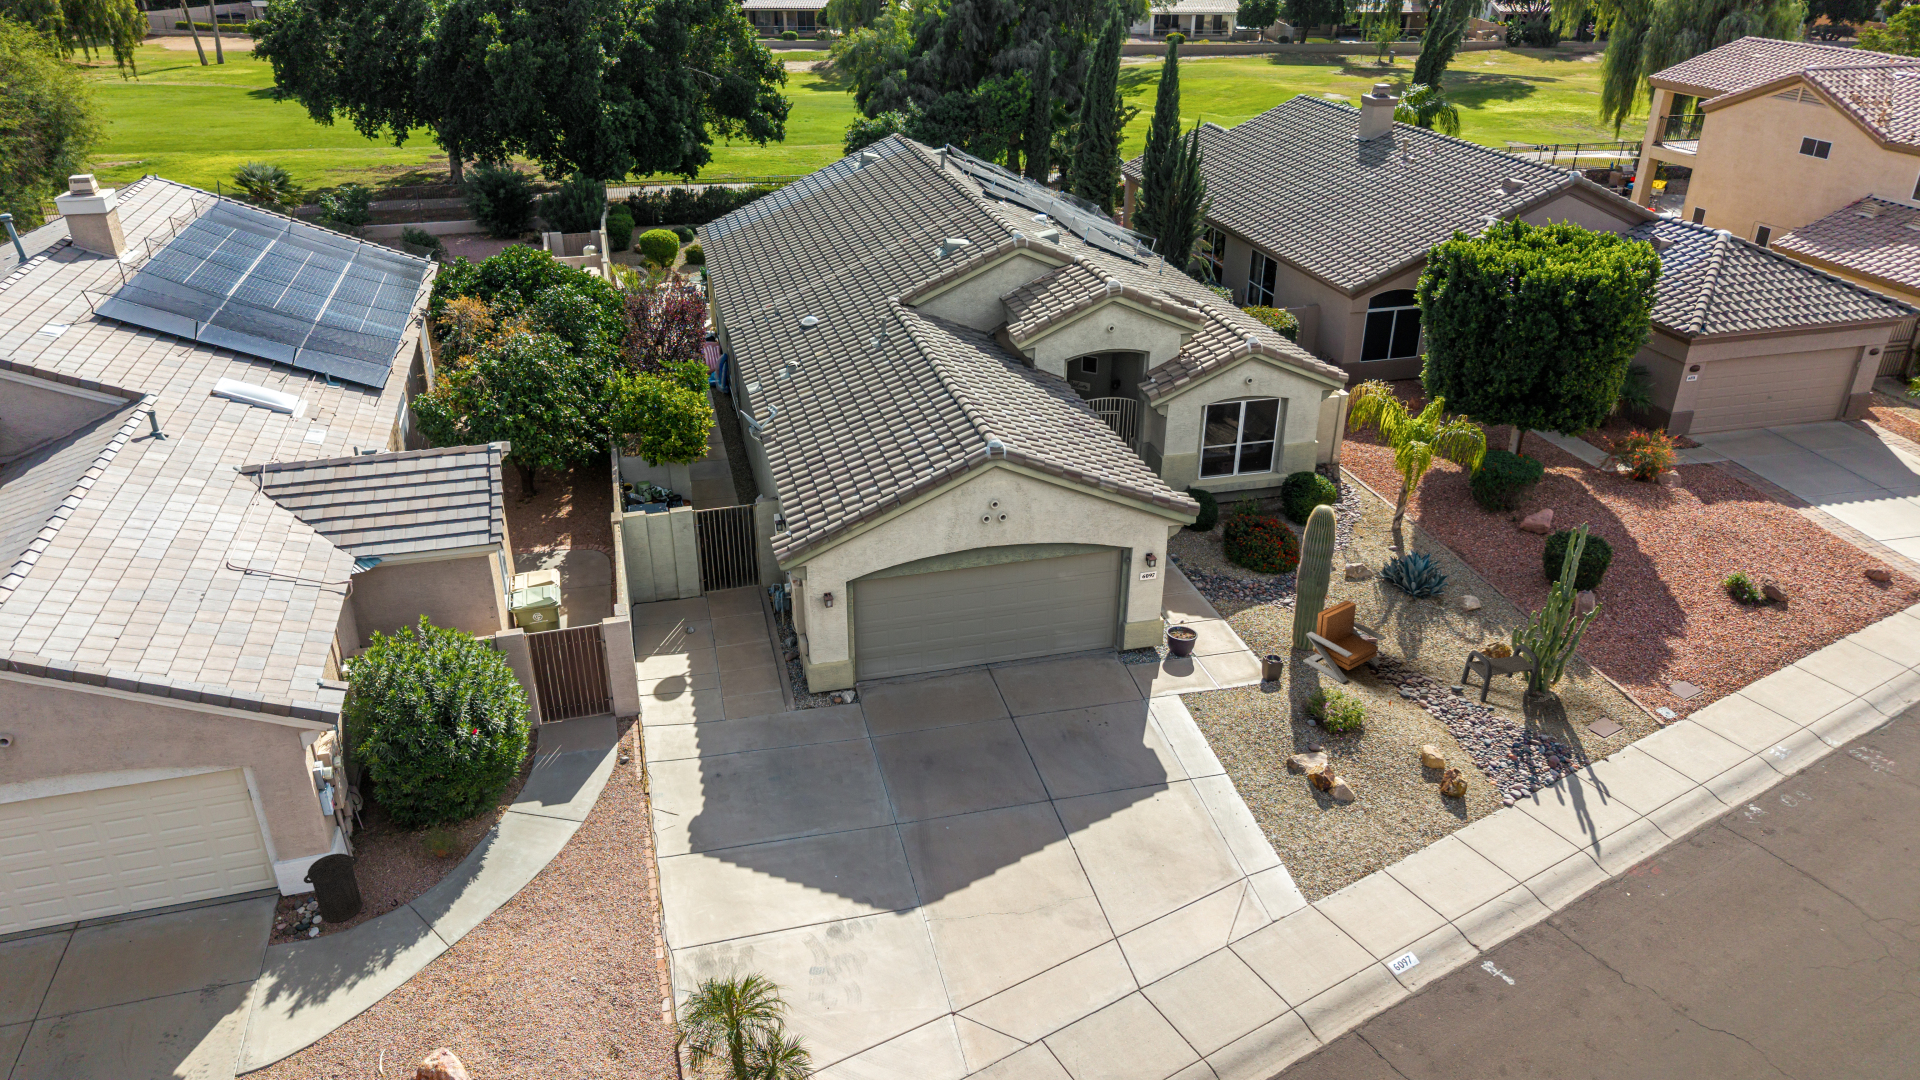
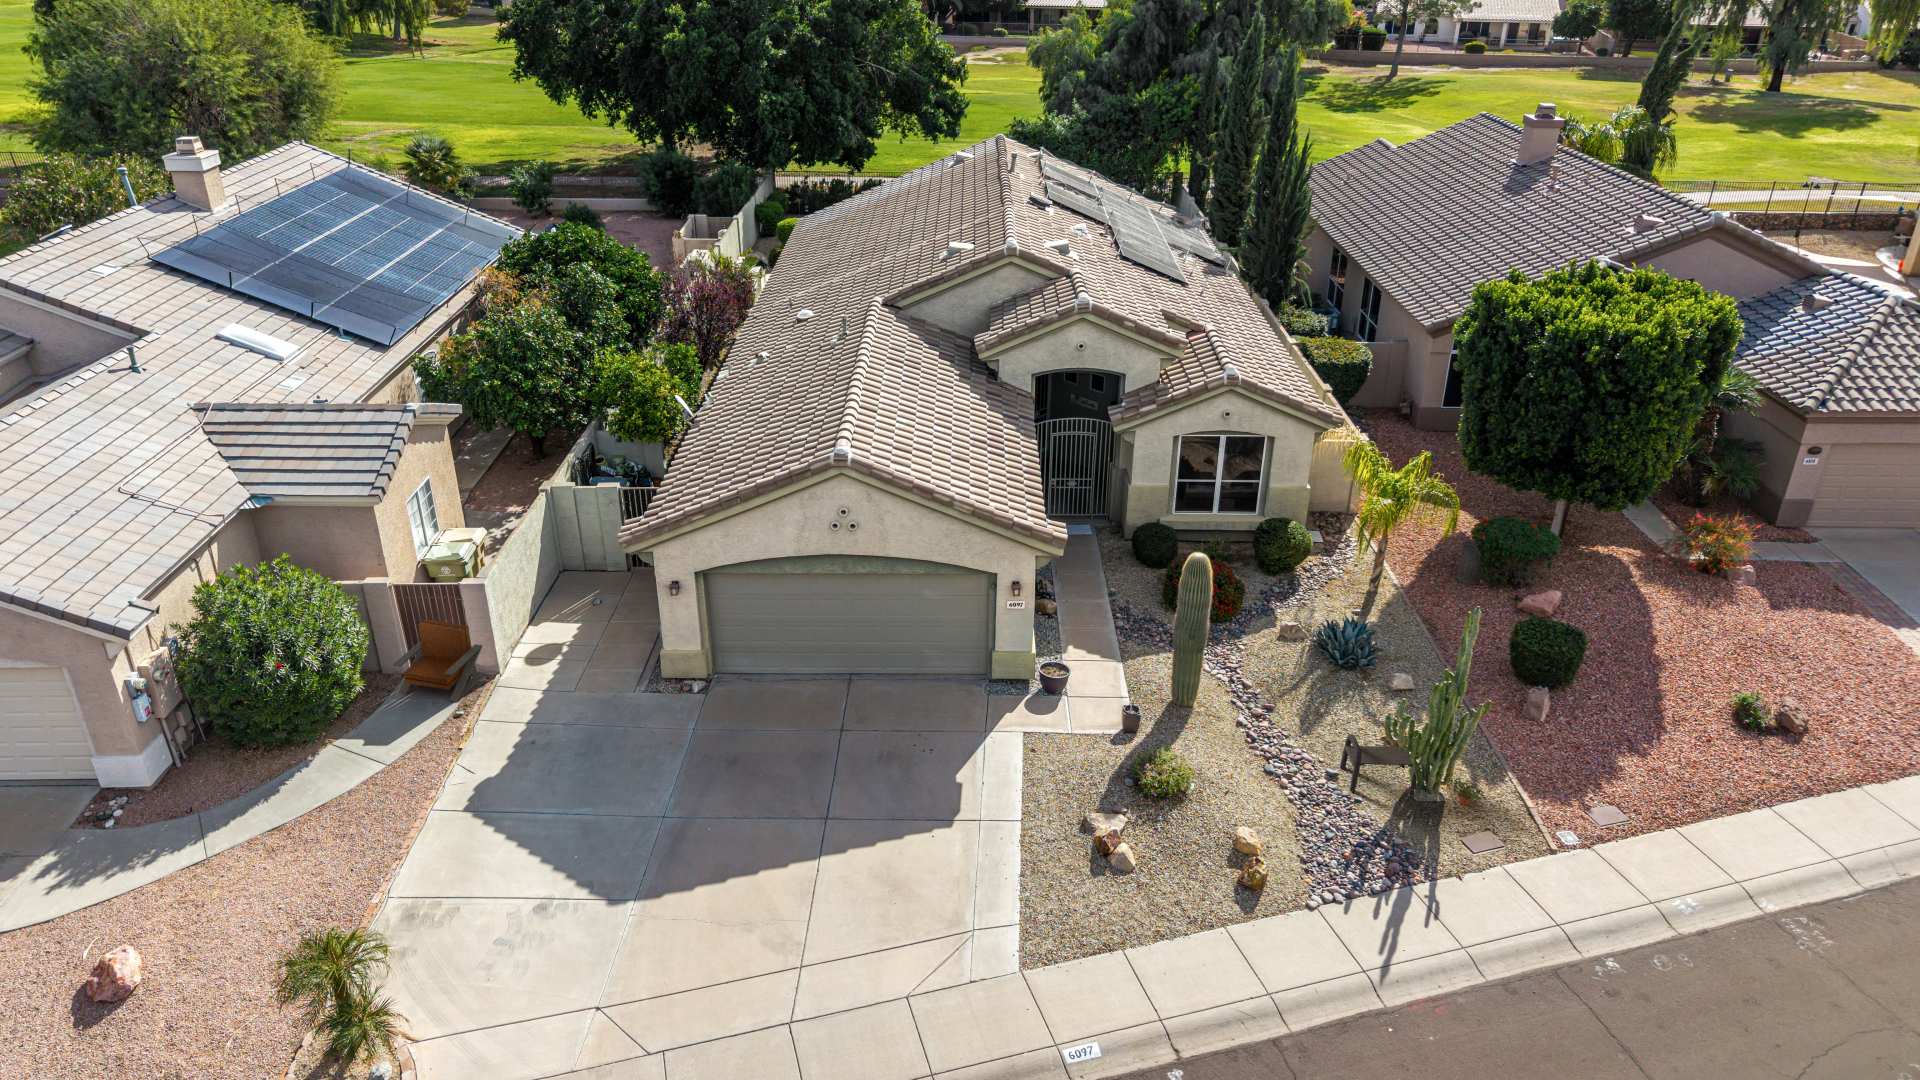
lounge chair: present [1303,600,1386,683] -> present [393,619,486,702]
potted plant: present [423,827,463,858] -> present [1450,778,1486,805]
trash can: present [304,854,362,922] -> present [1456,541,1483,585]

